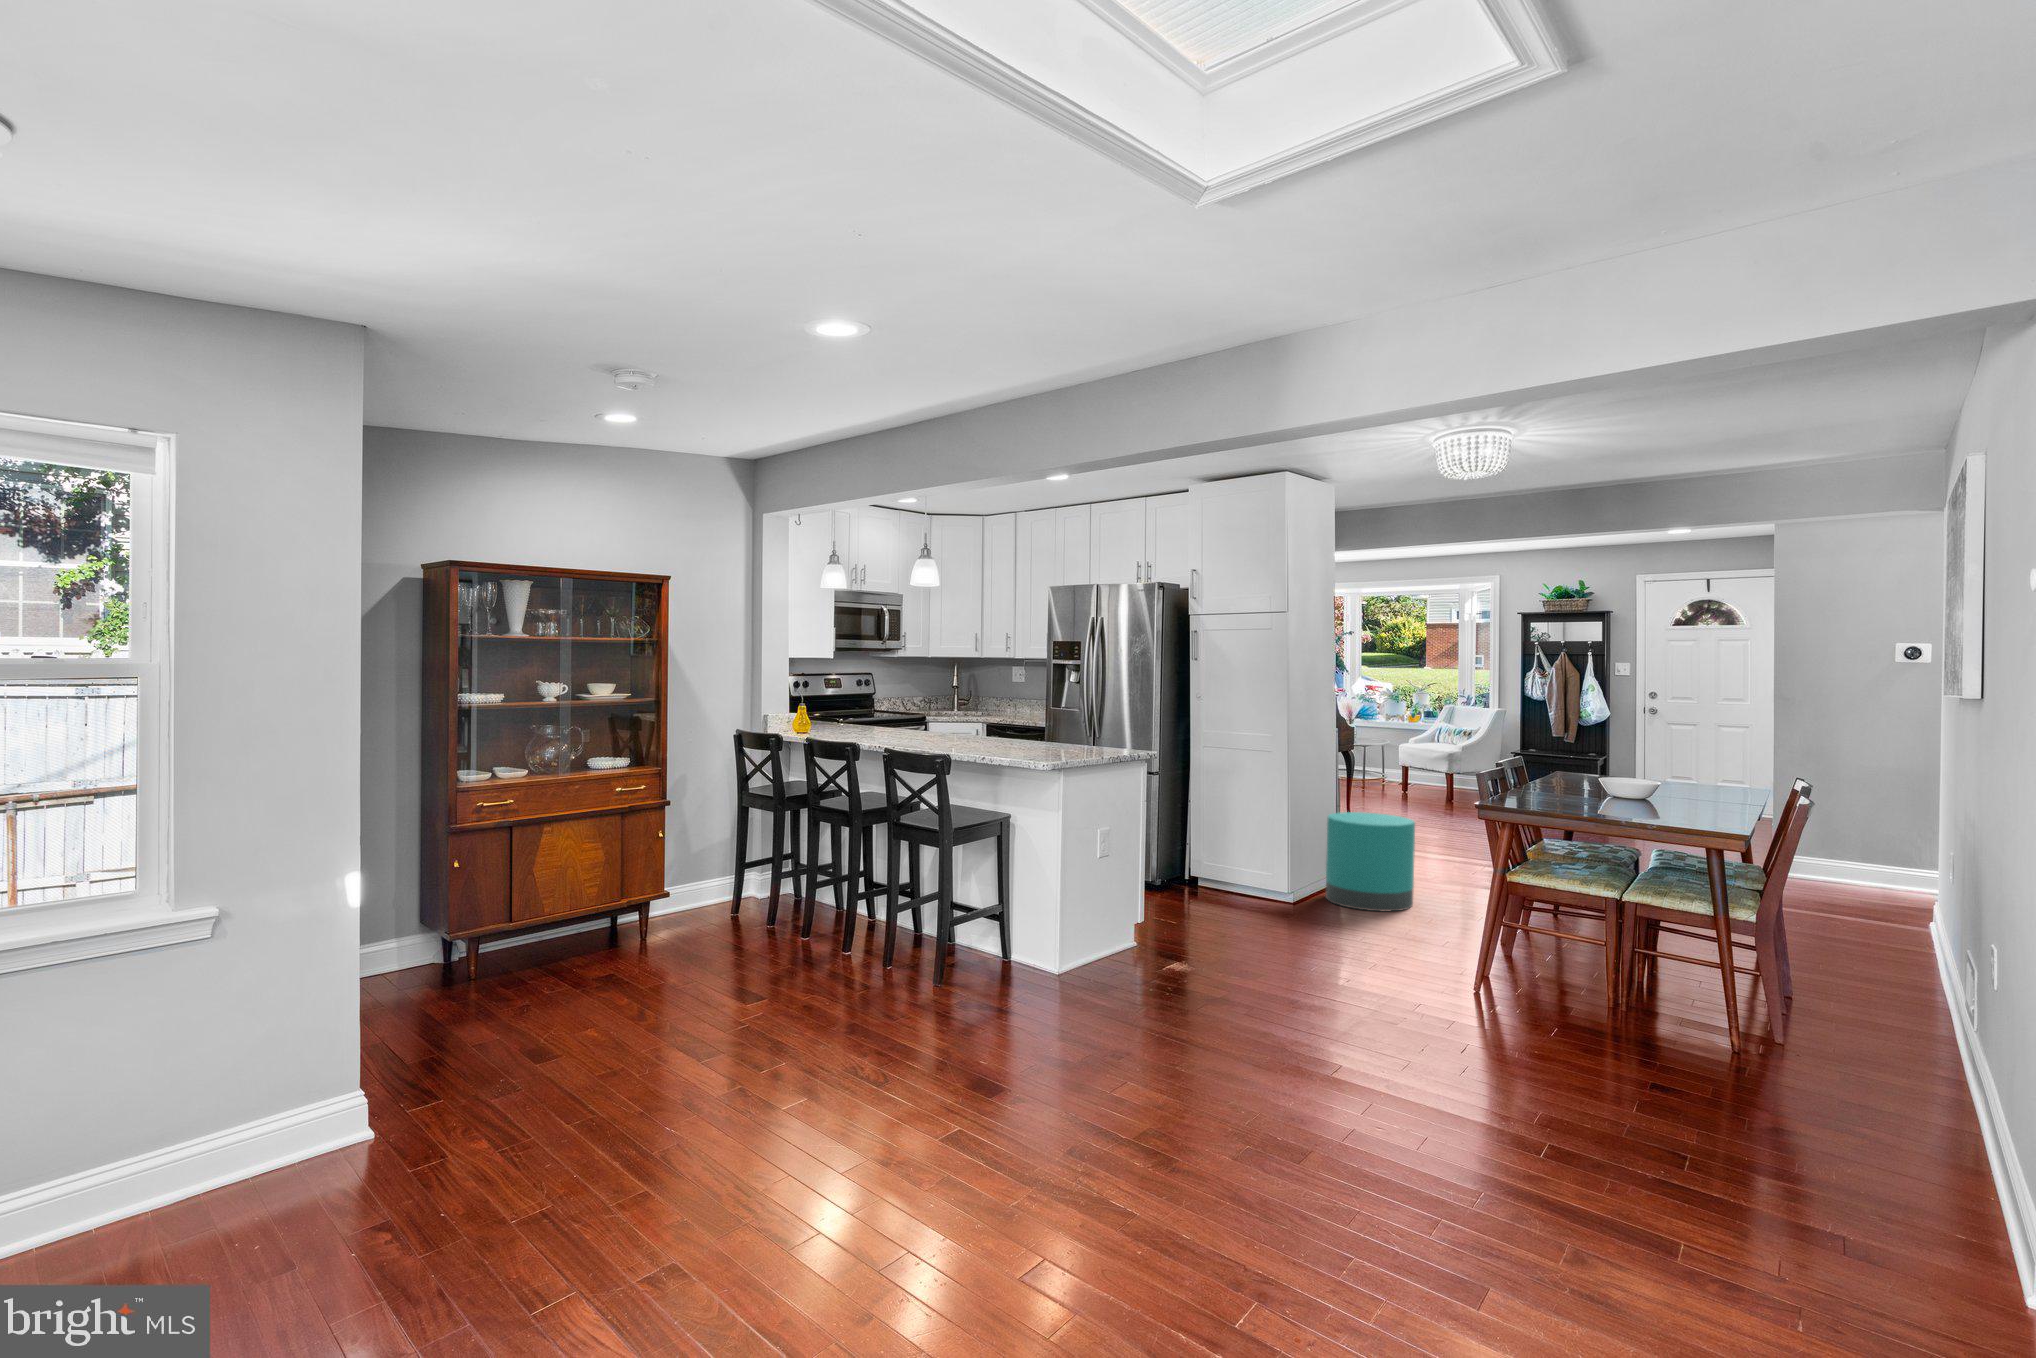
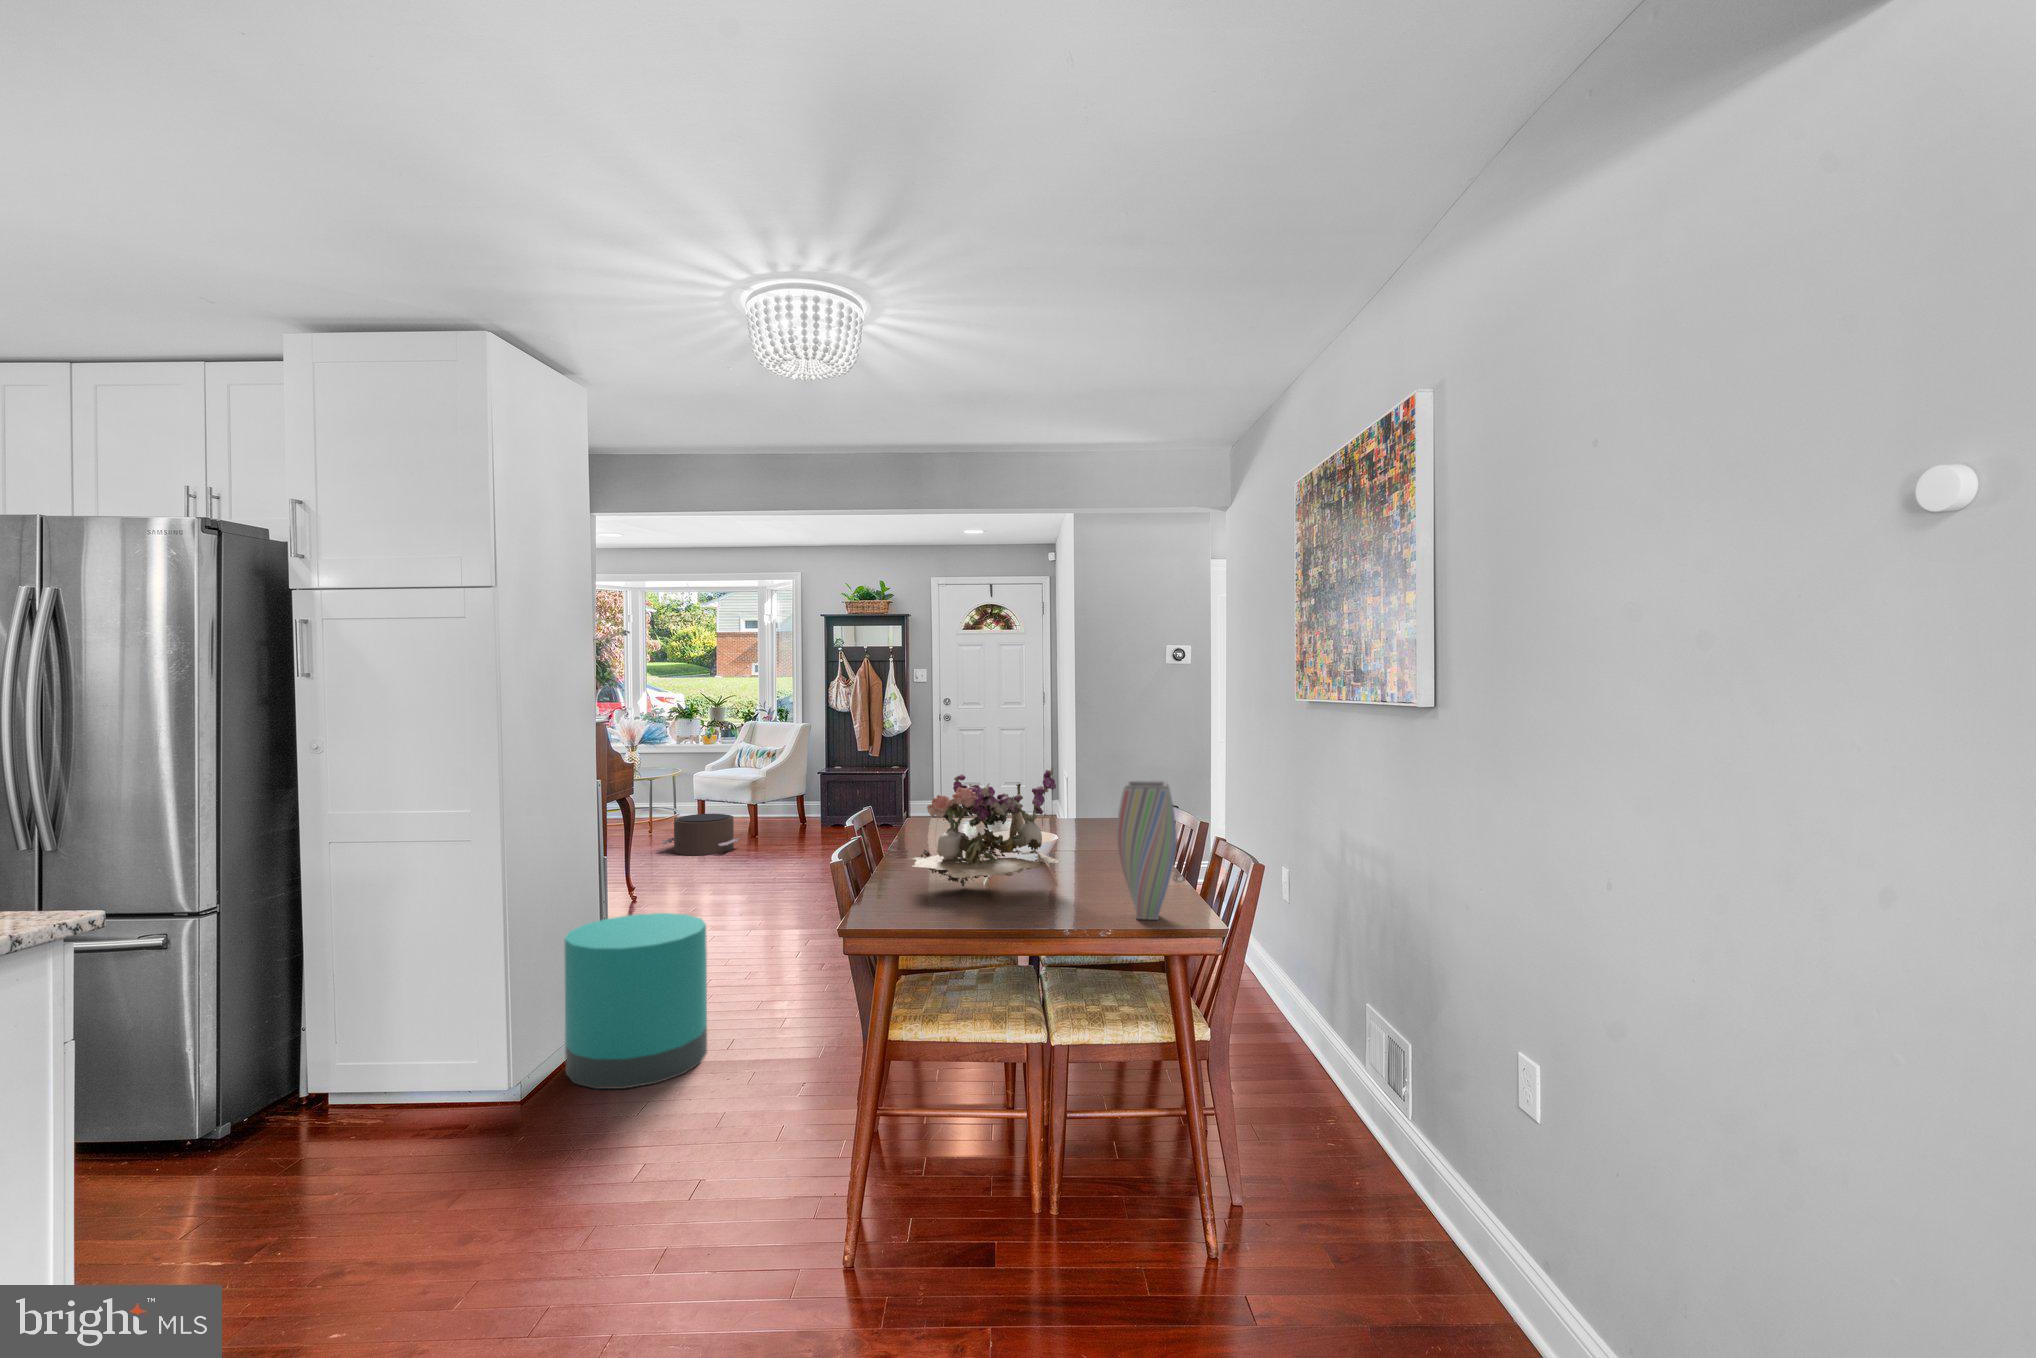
flower arrangement: none [1551,724,1662,796] -> present [909,767,1060,887]
vase: none [1689,730,1737,818] -> present [1116,781,1177,920]
pouf: none [1371,777,1438,809] -> present [662,814,739,855]

